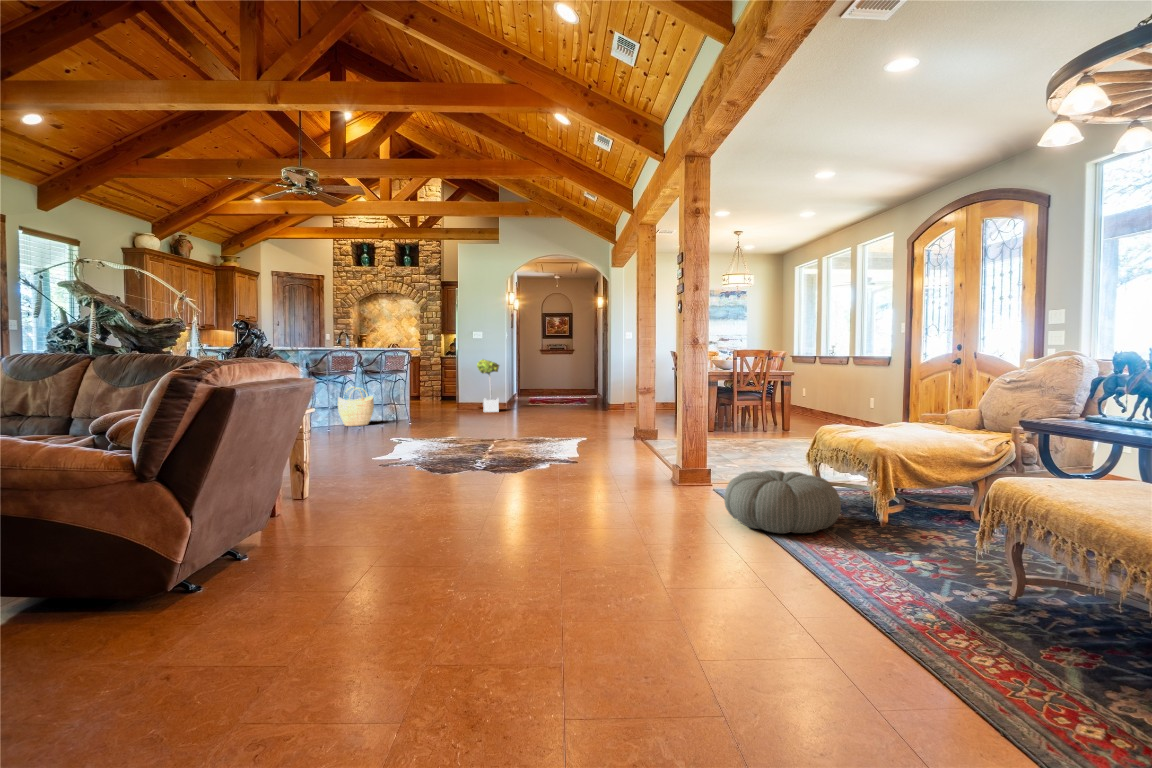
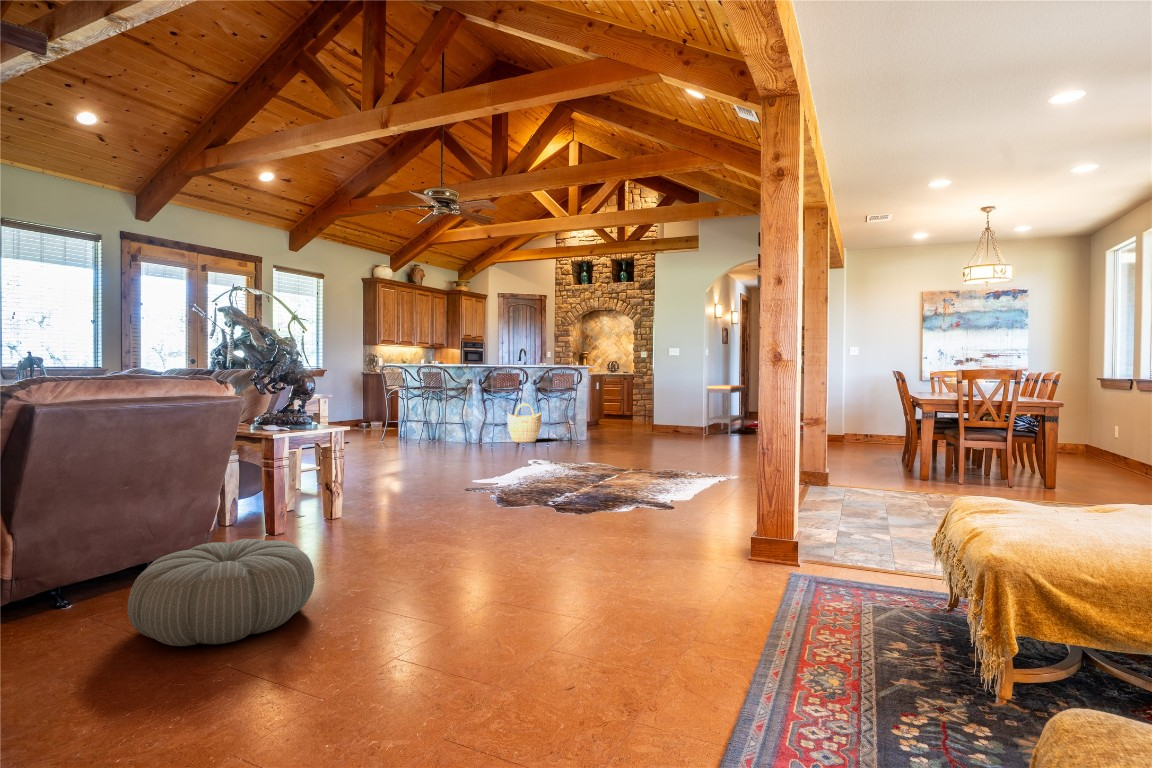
potted tree: present [477,359,499,412] -> none [663,377,688,436]
console table: none [513,365,538,409] -> present [706,385,744,435]
pouf: present [724,470,841,534] -> present [128,539,315,646]

